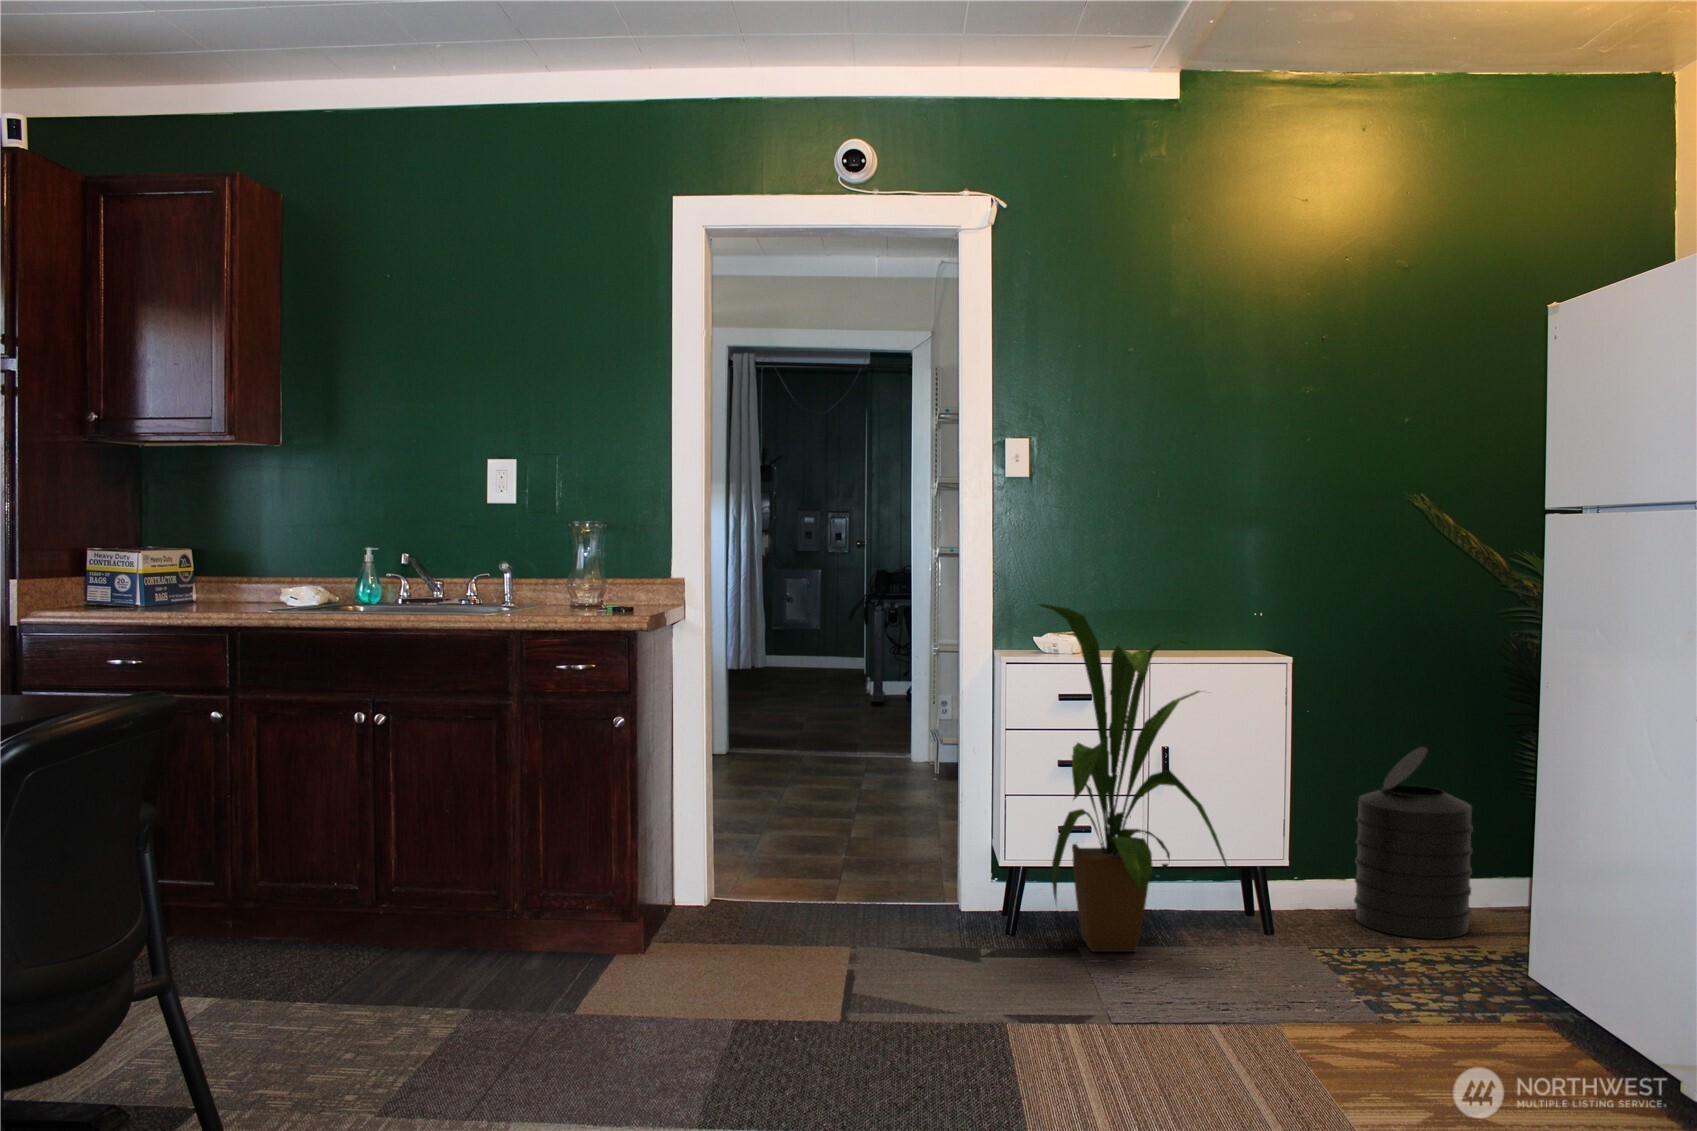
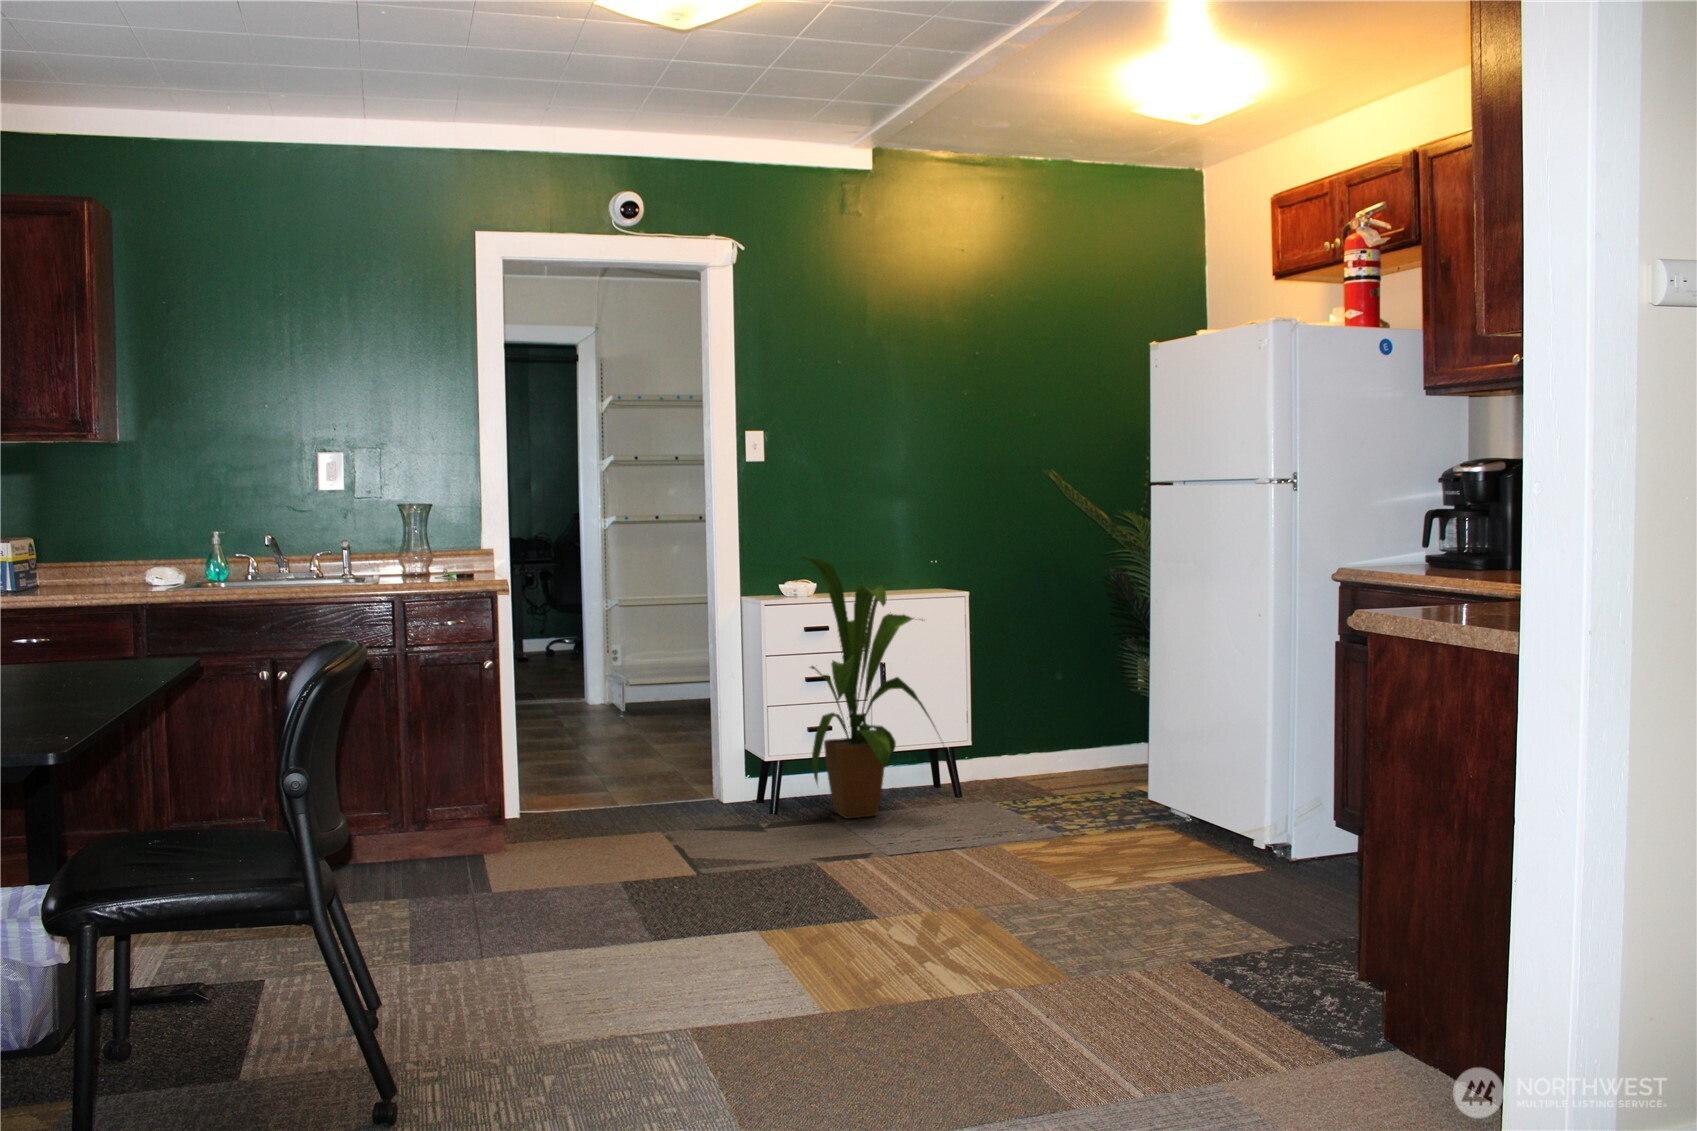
trash can: present [1354,747,1473,939] -> none [1018,653,1097,790]

